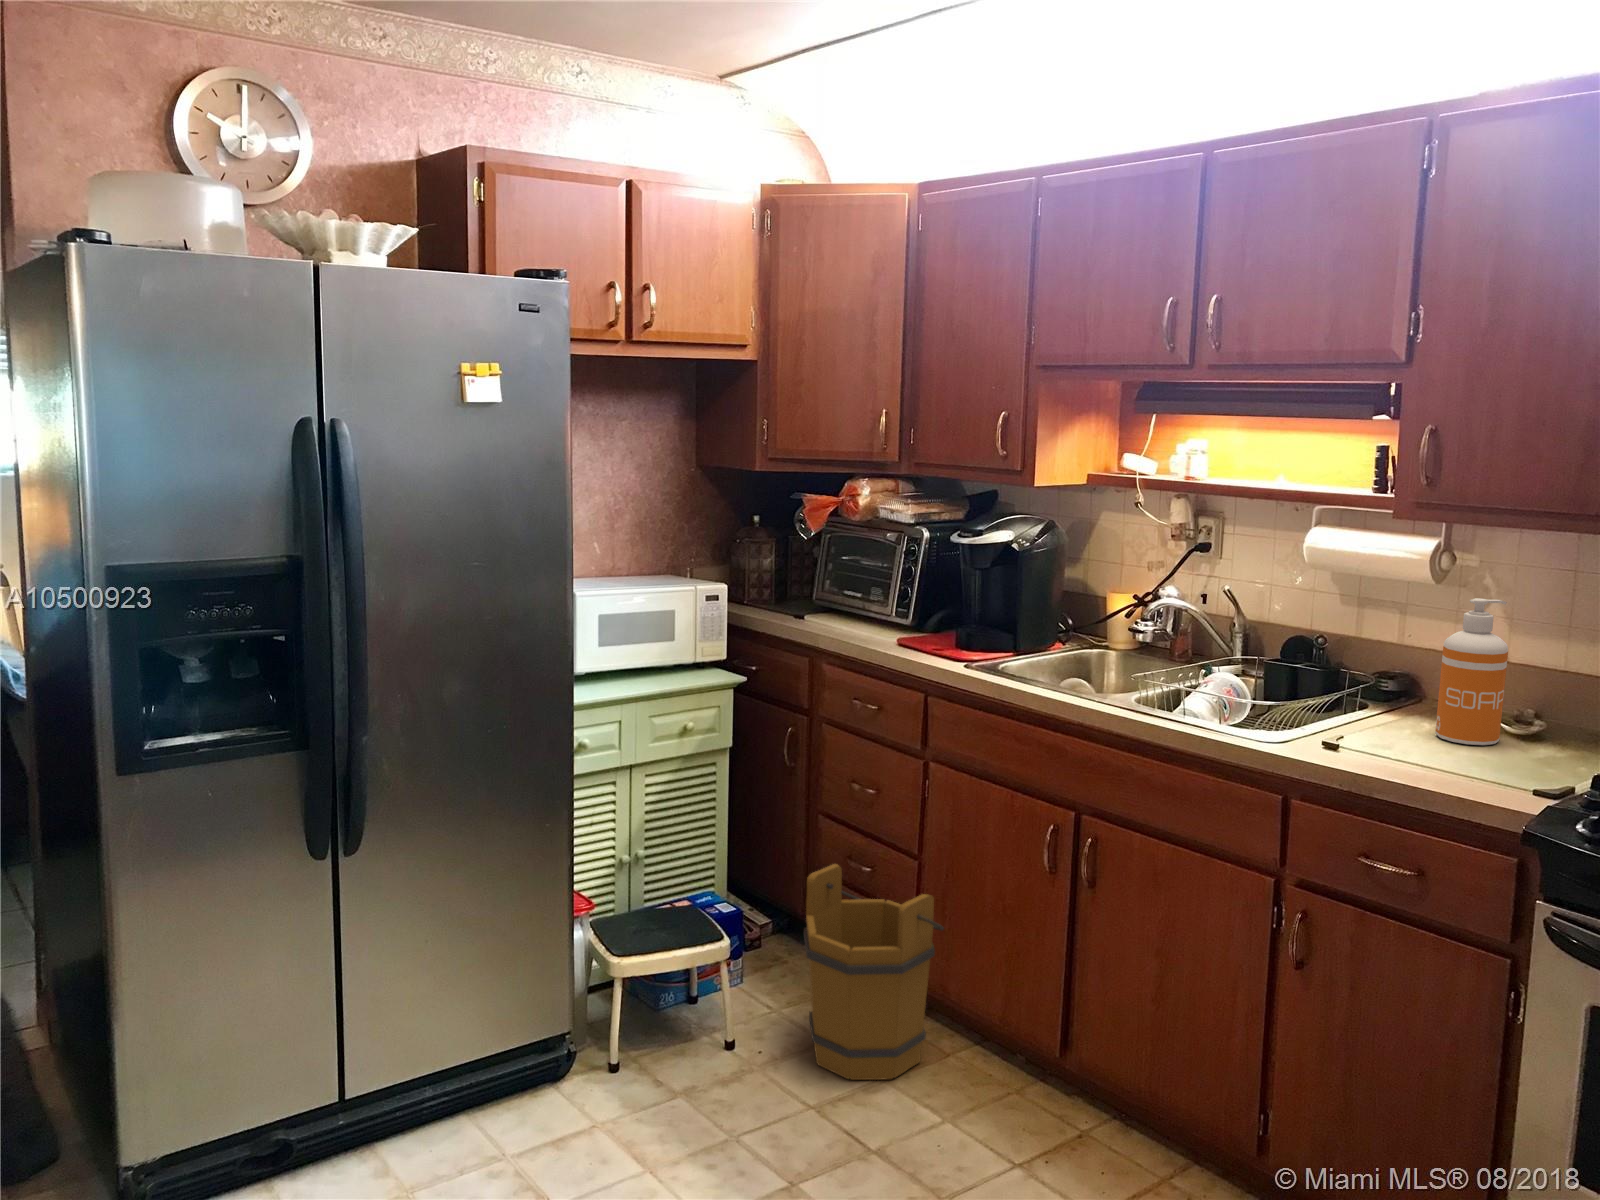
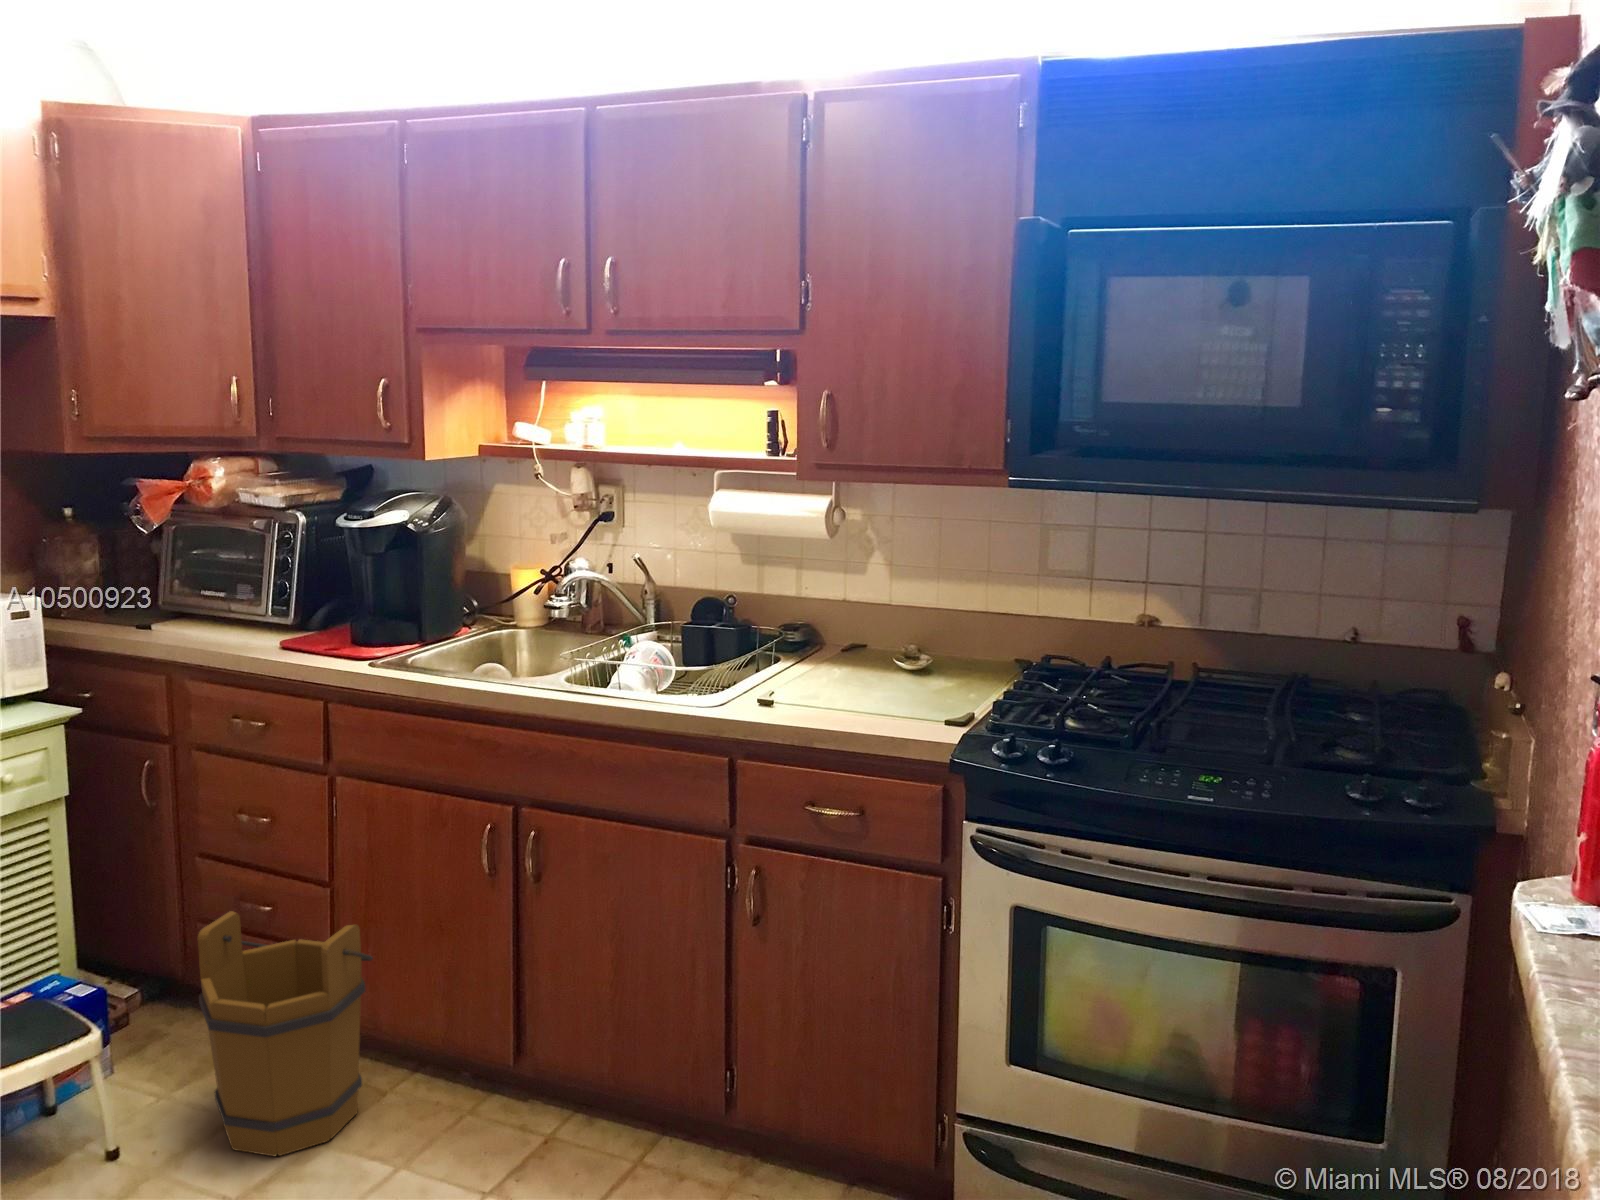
soap dispenser: present [1435,598,1508,745] -> none [847,549,901,685]

